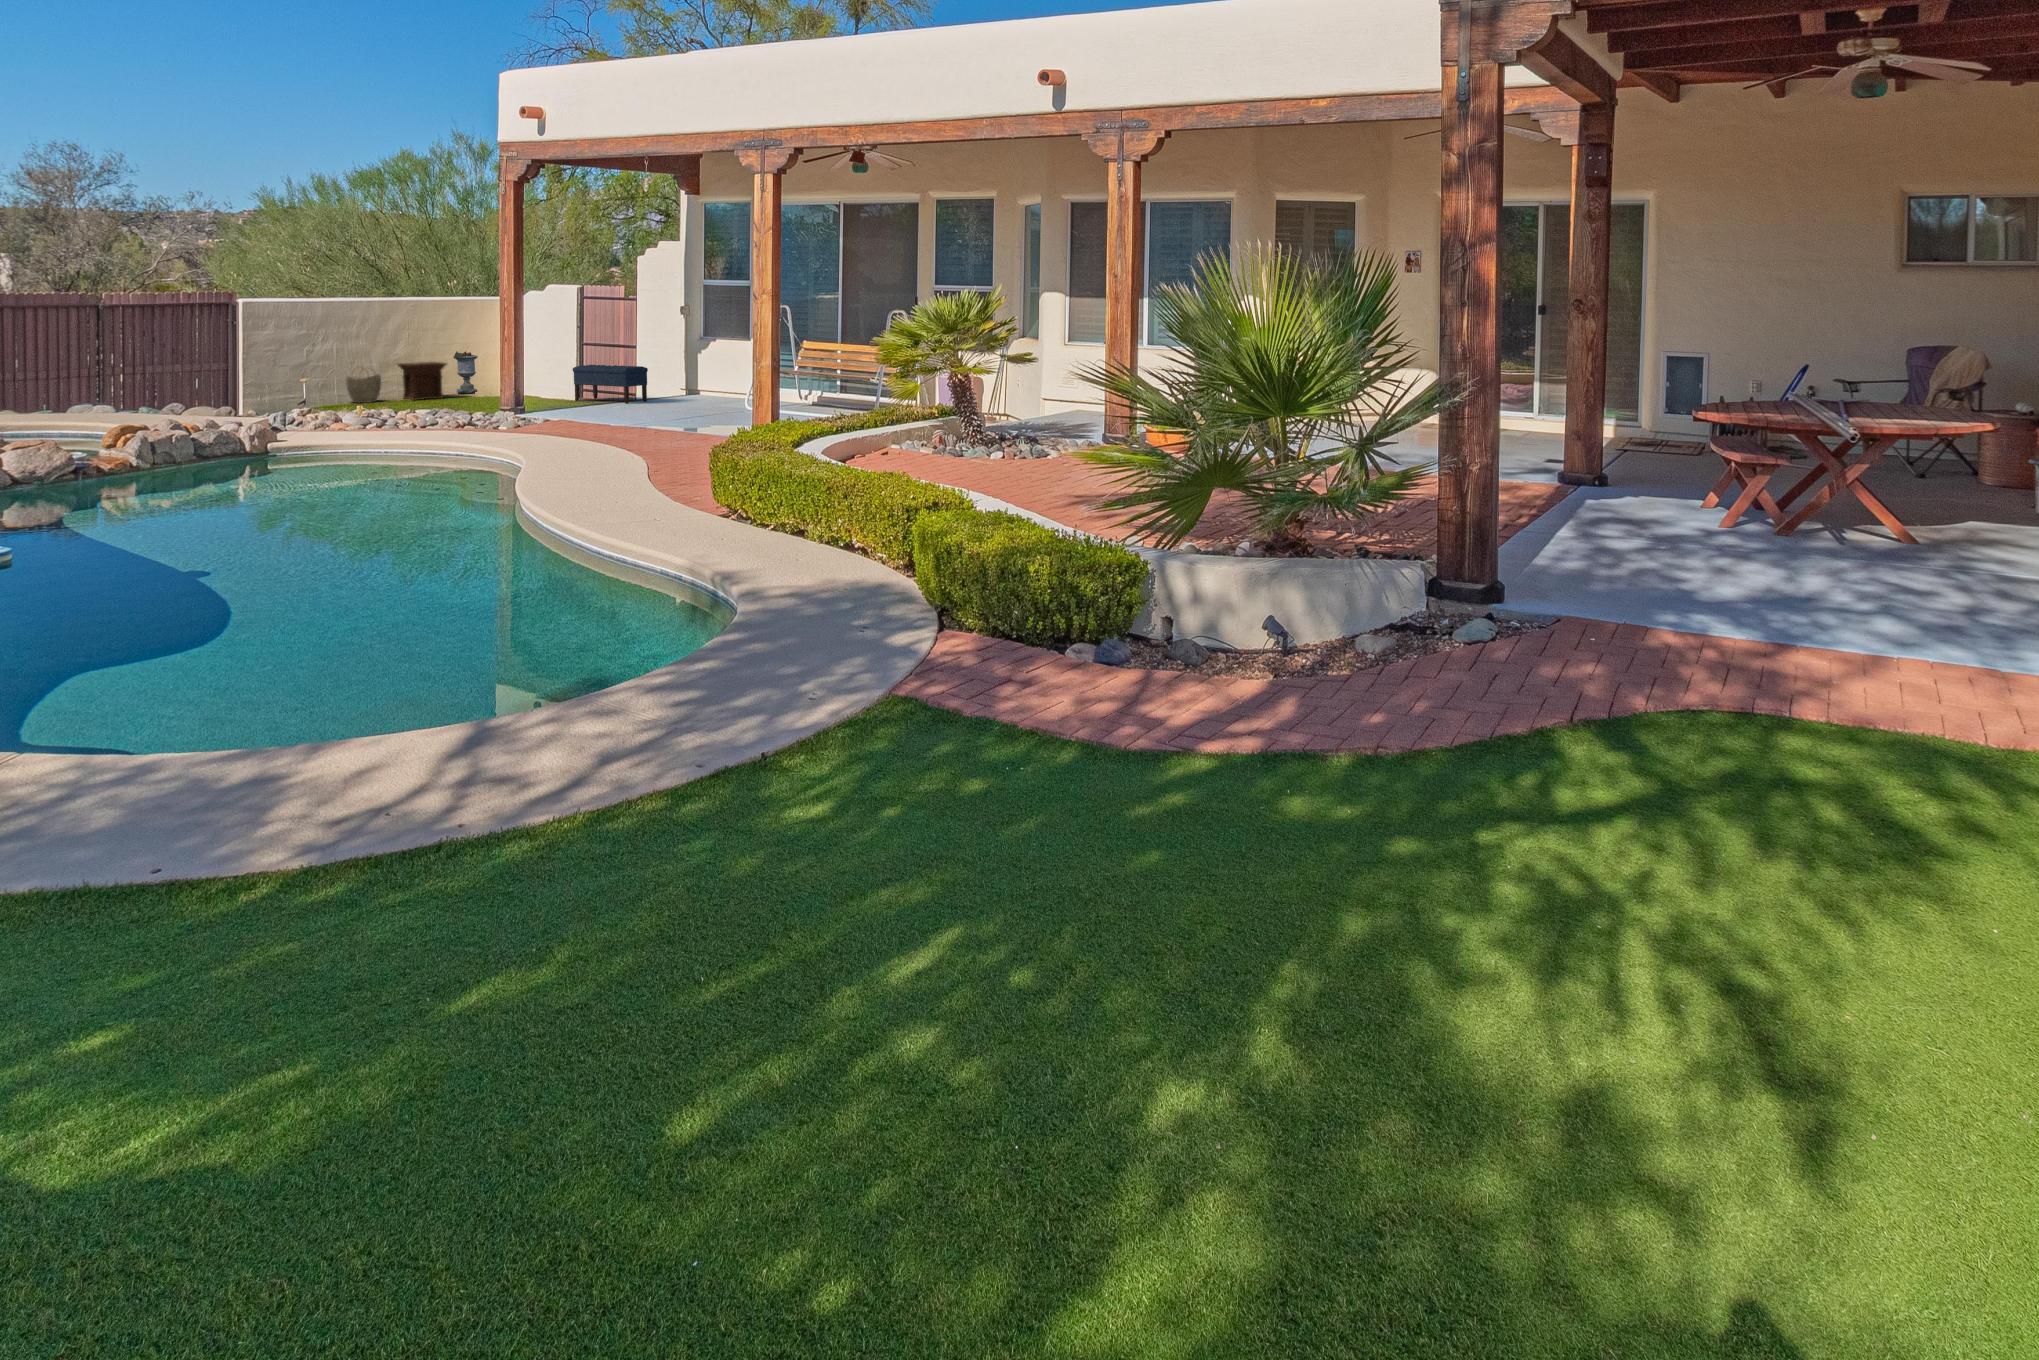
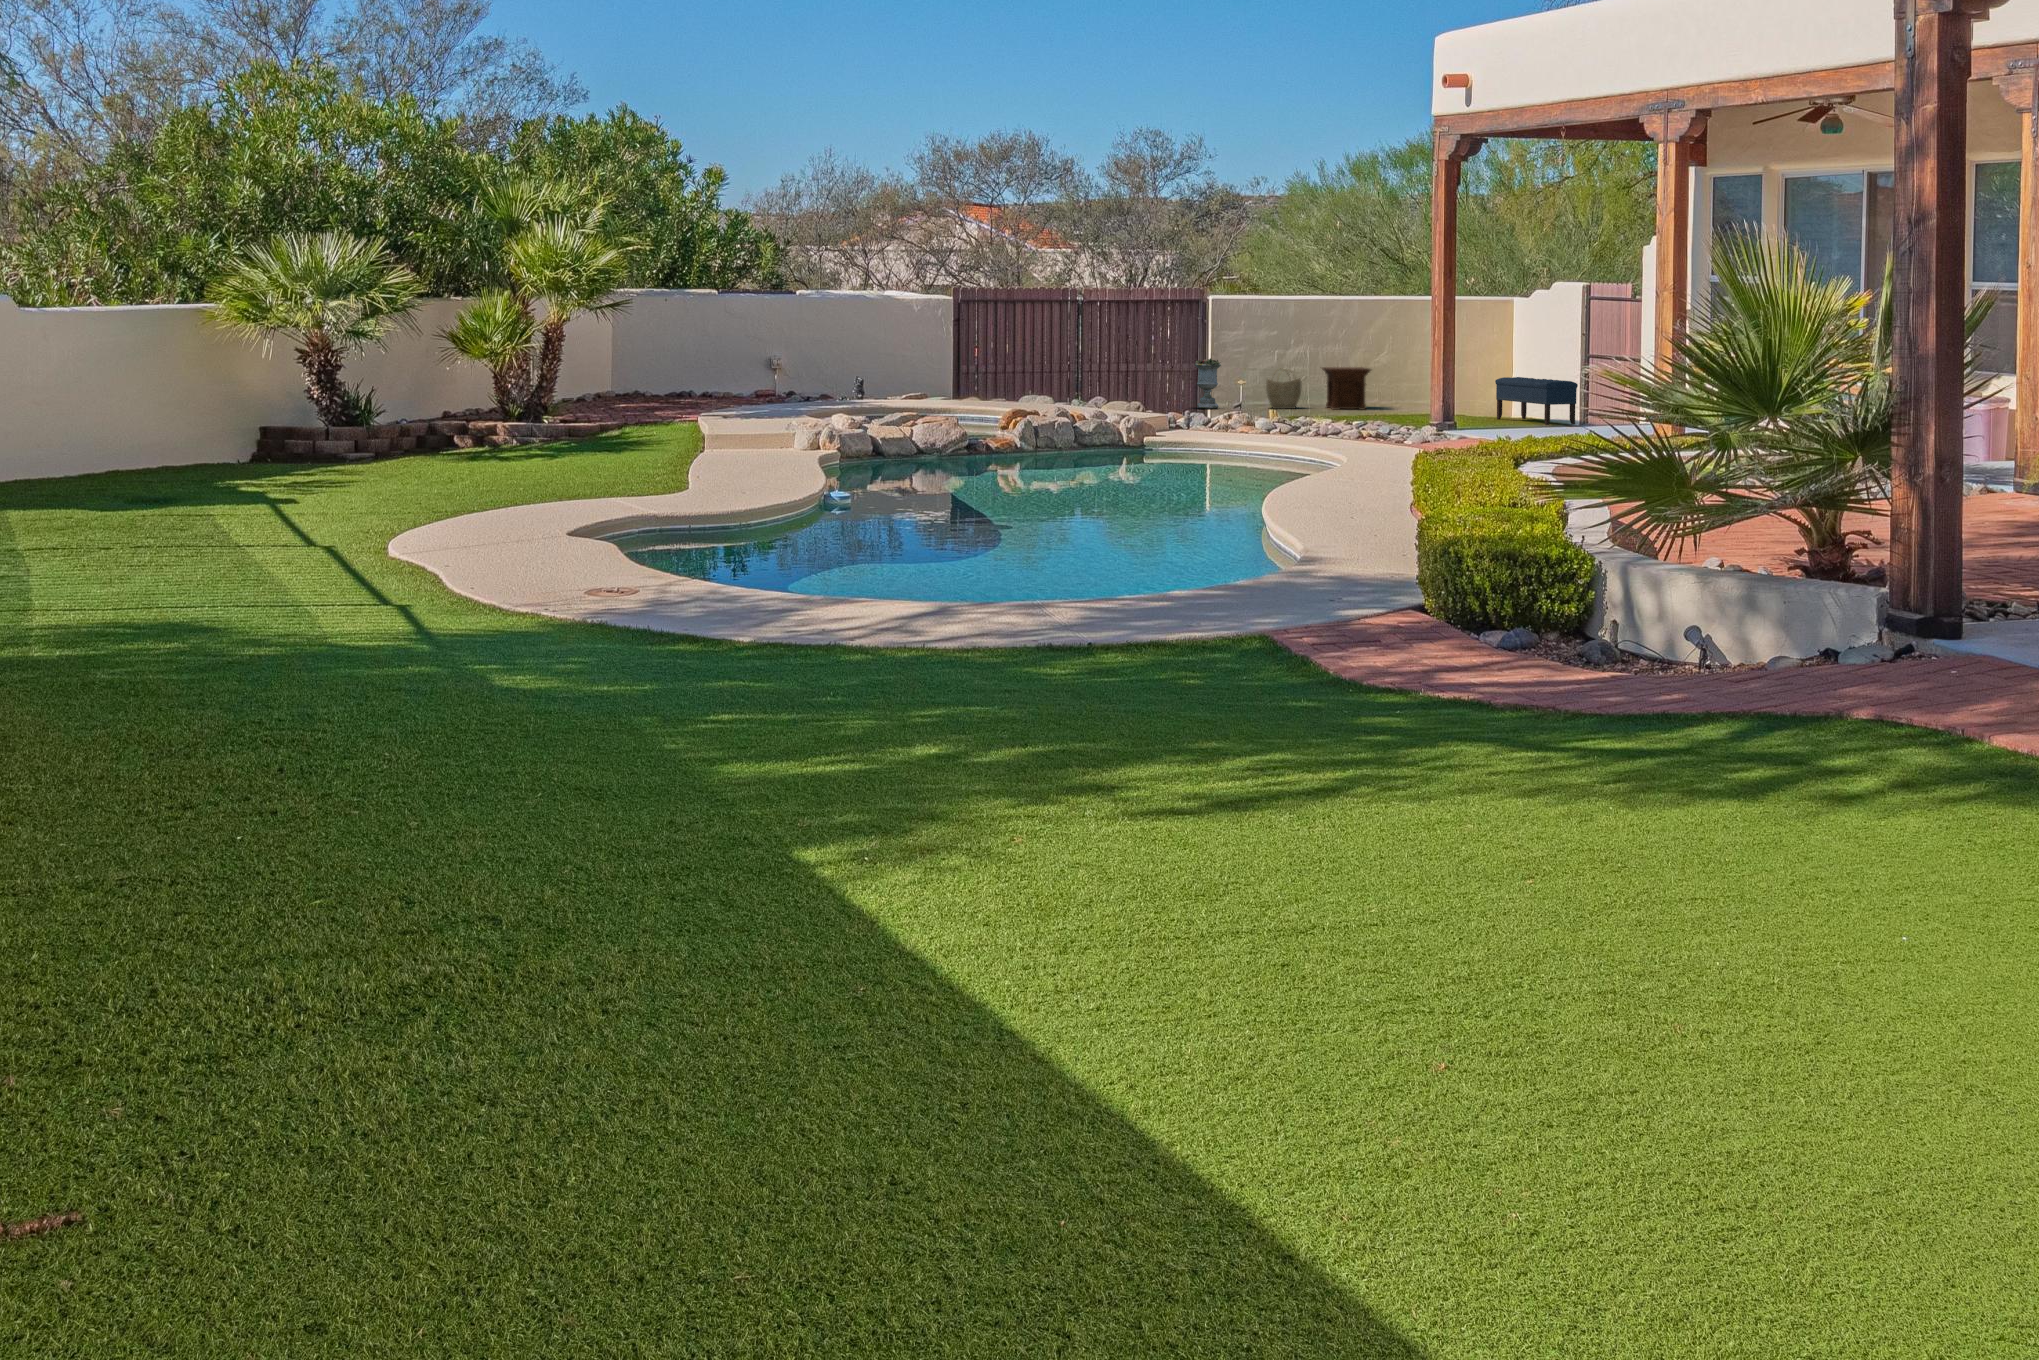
planter: present [453,351,478,394] -> present [1195,358,1221,409]

